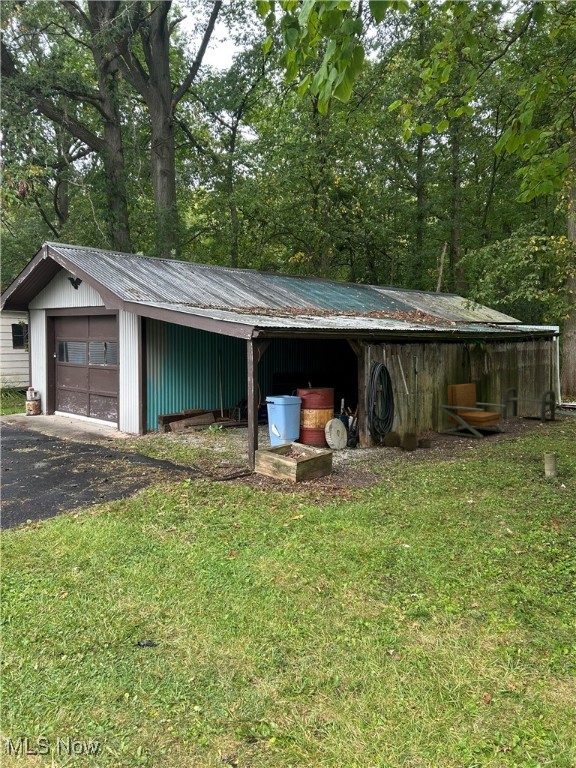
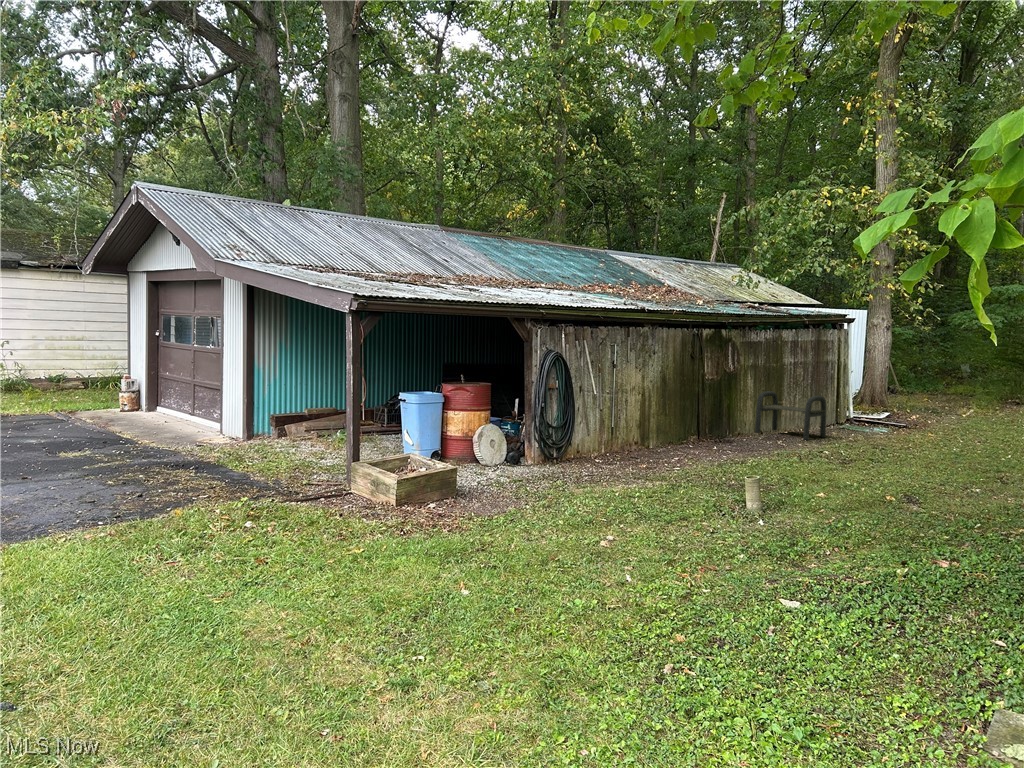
lounge chair: present [440,384,506,438] -> none [651,383,743,458]
woven basket: present [385,432,431,450] -> none [560,443,621,471]

